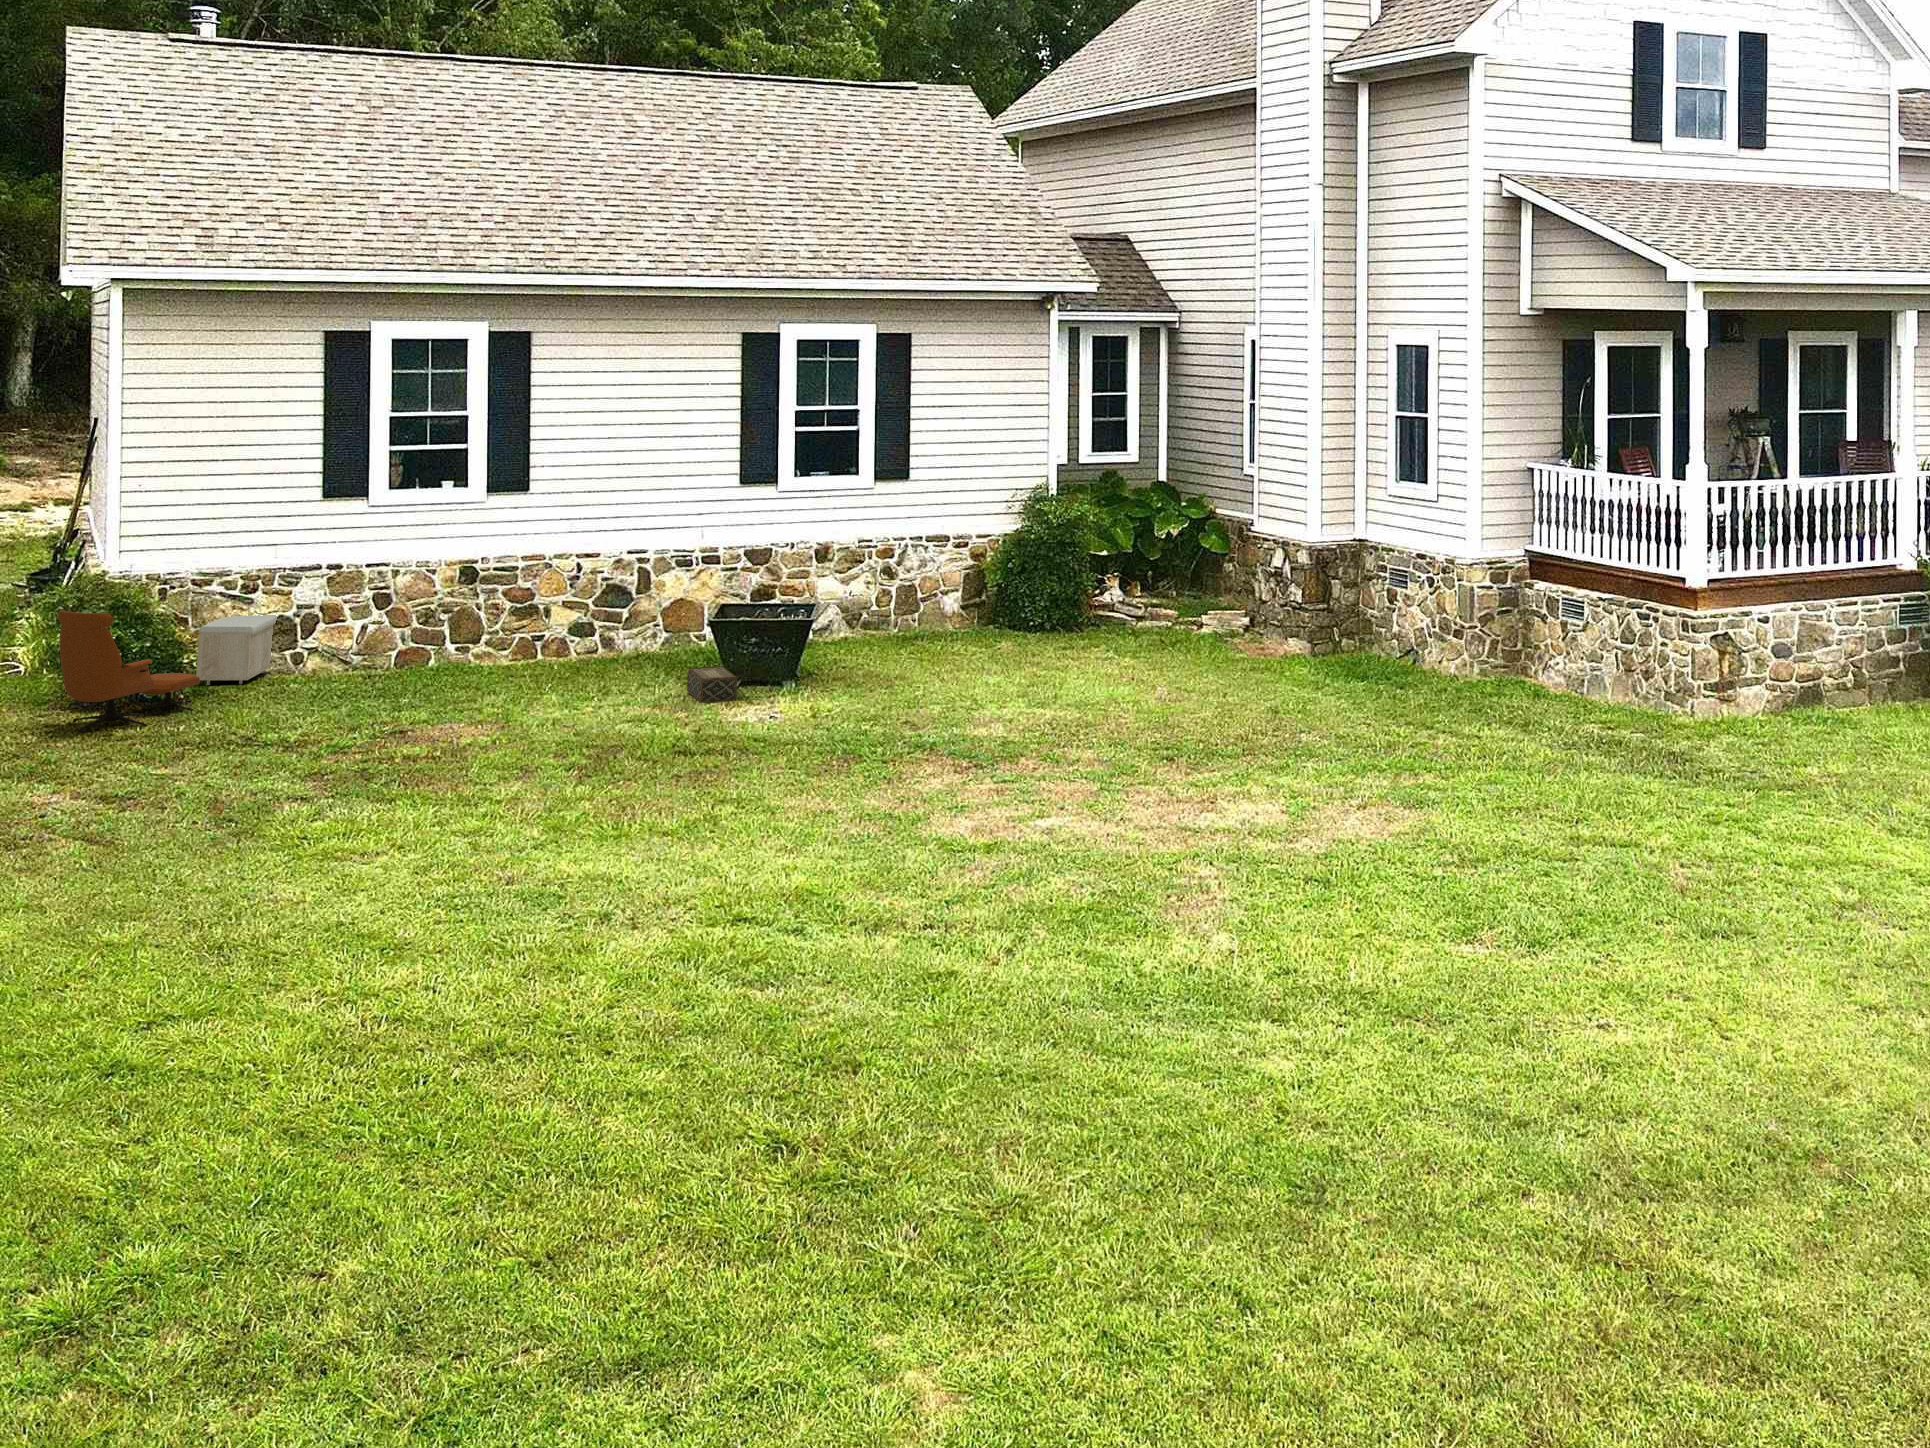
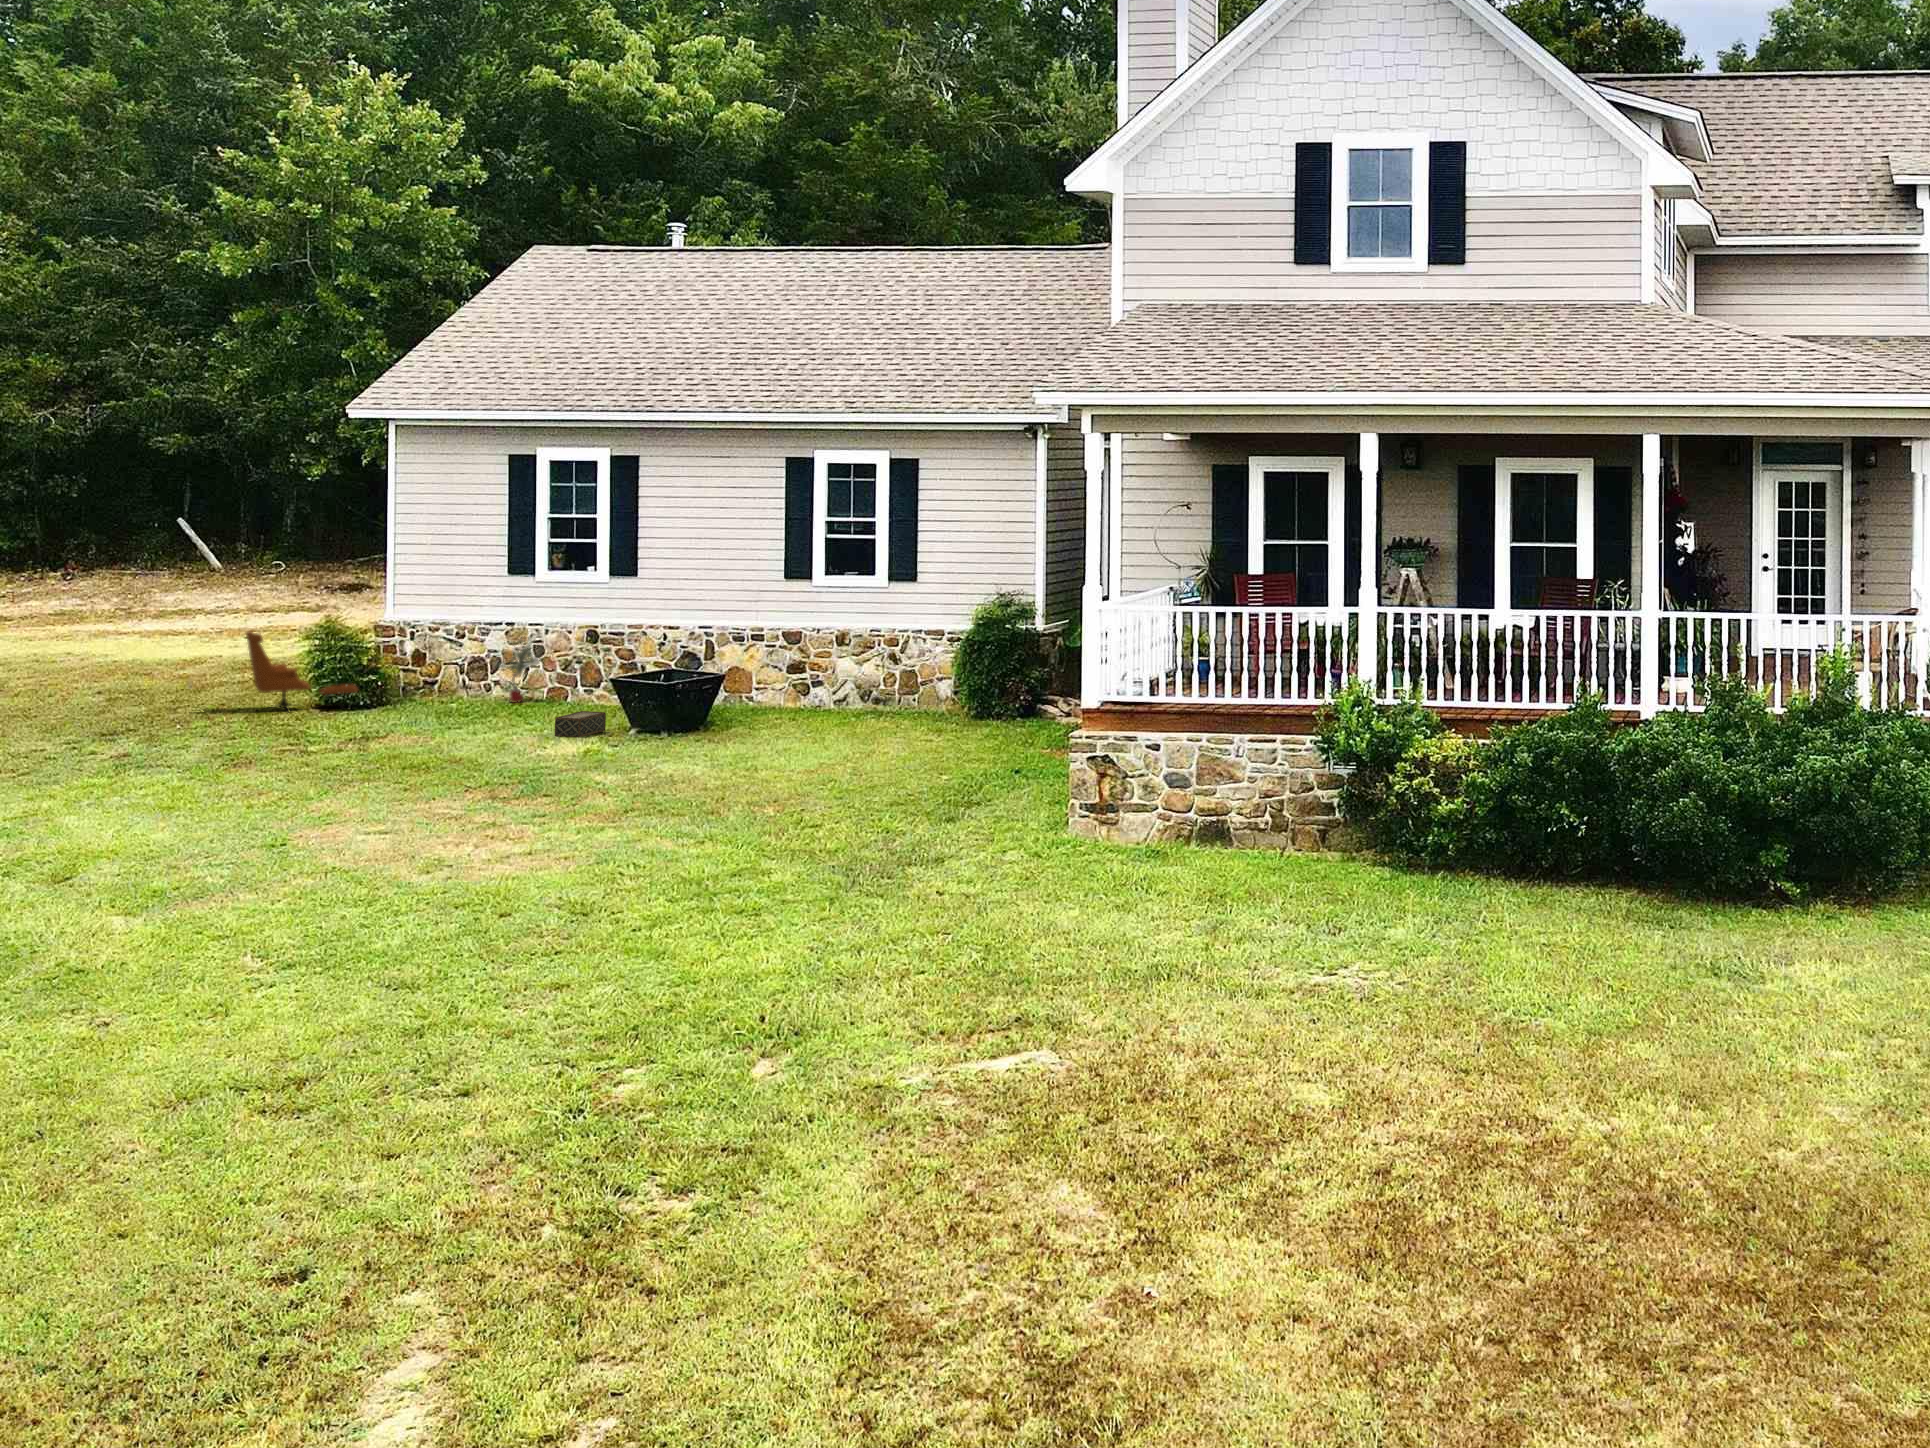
potted tree: none [325,582,414,675] -> present [495,637,543,703]
storage bench: present [196,615,277,685] -> none [418,652,488,701]

